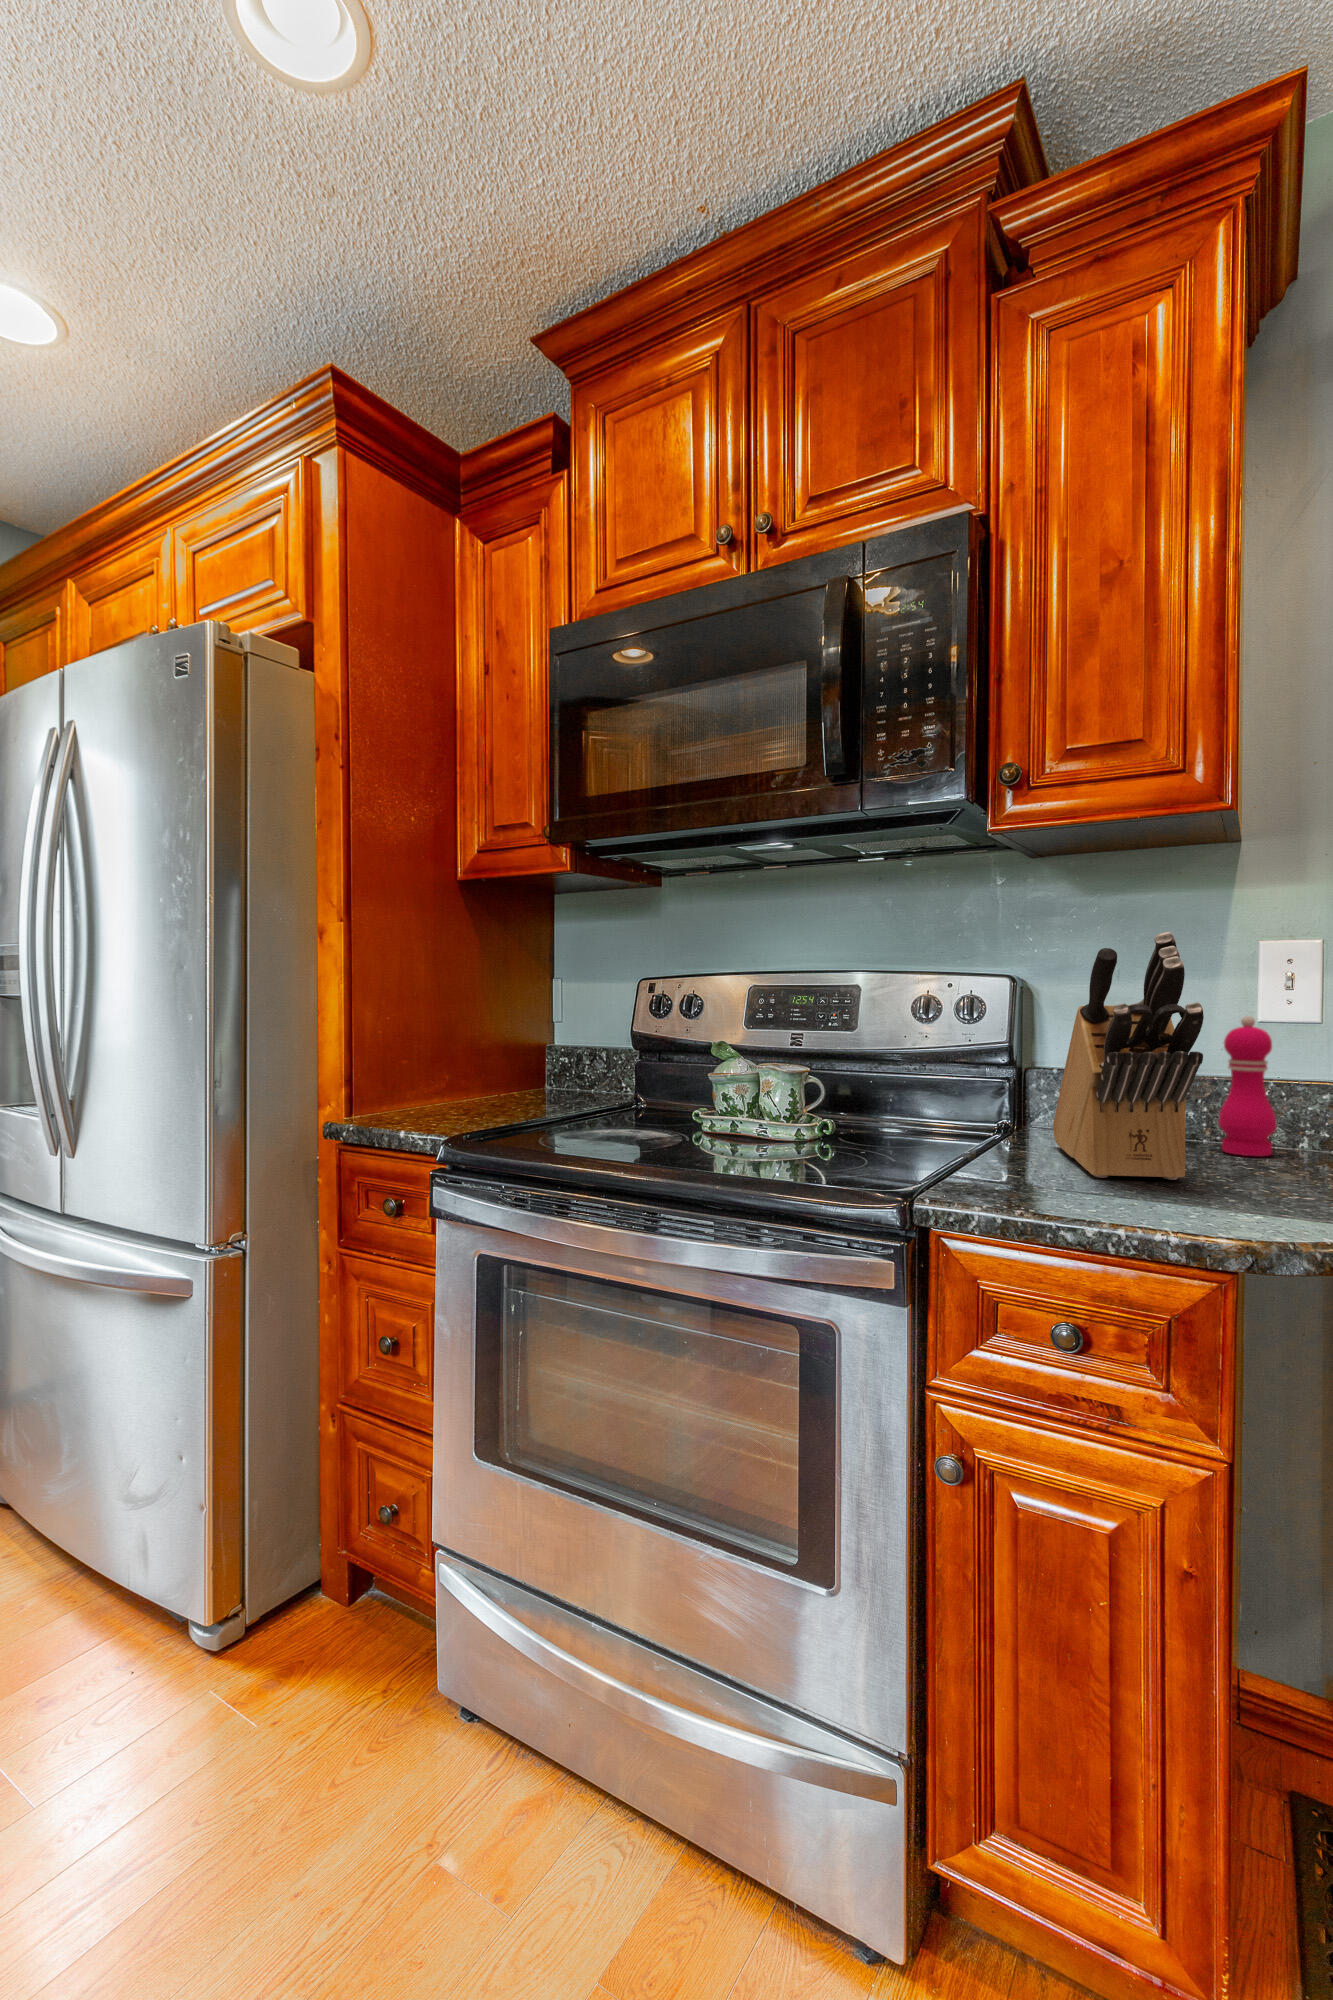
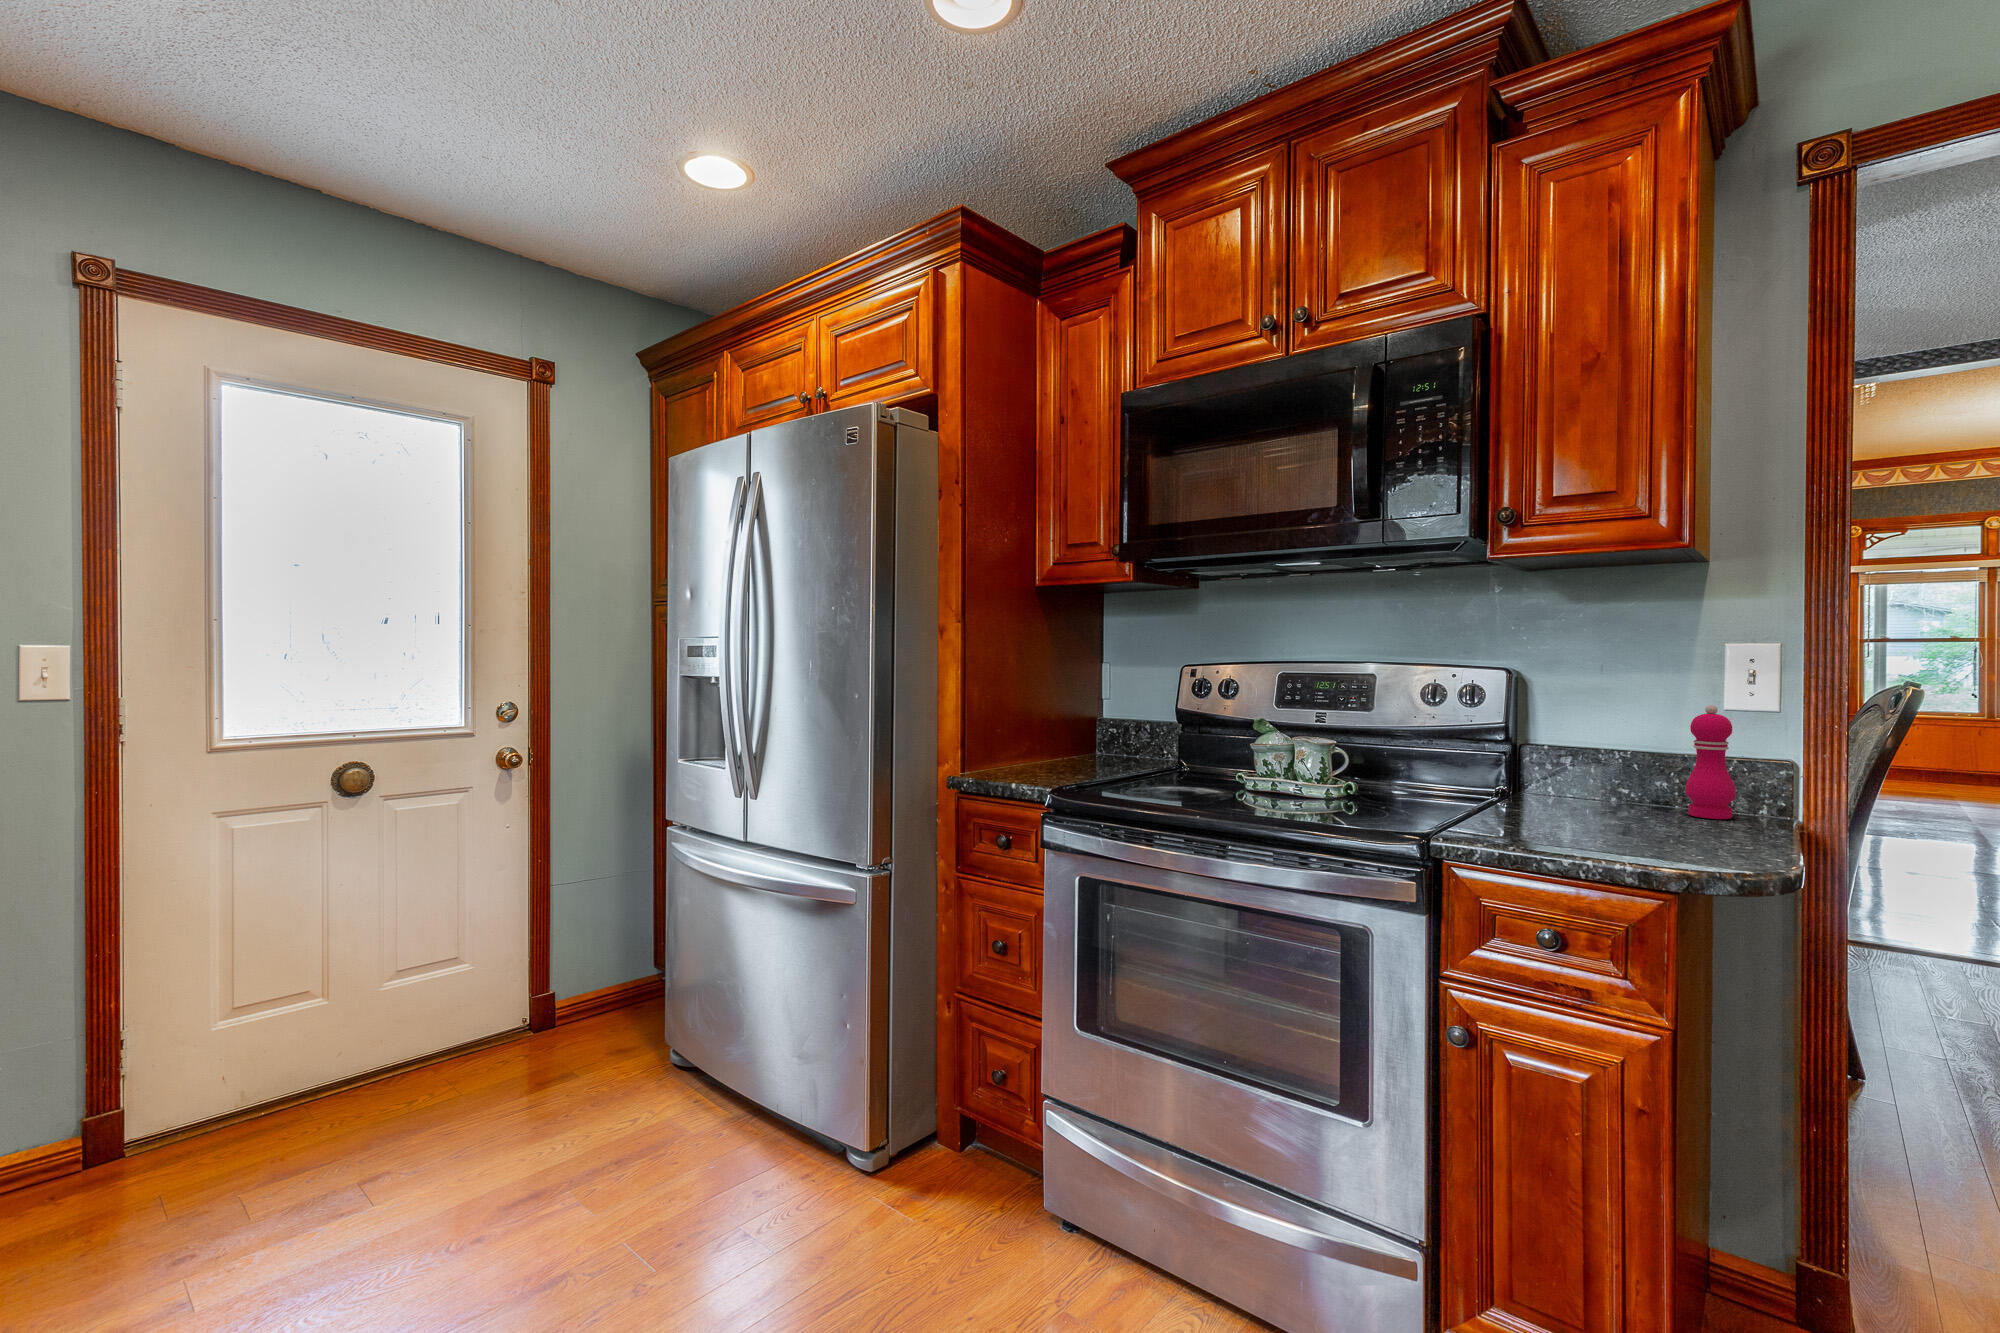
knife block: present [1053,932,1204,1180] -> none [1541,642,1663,833]

